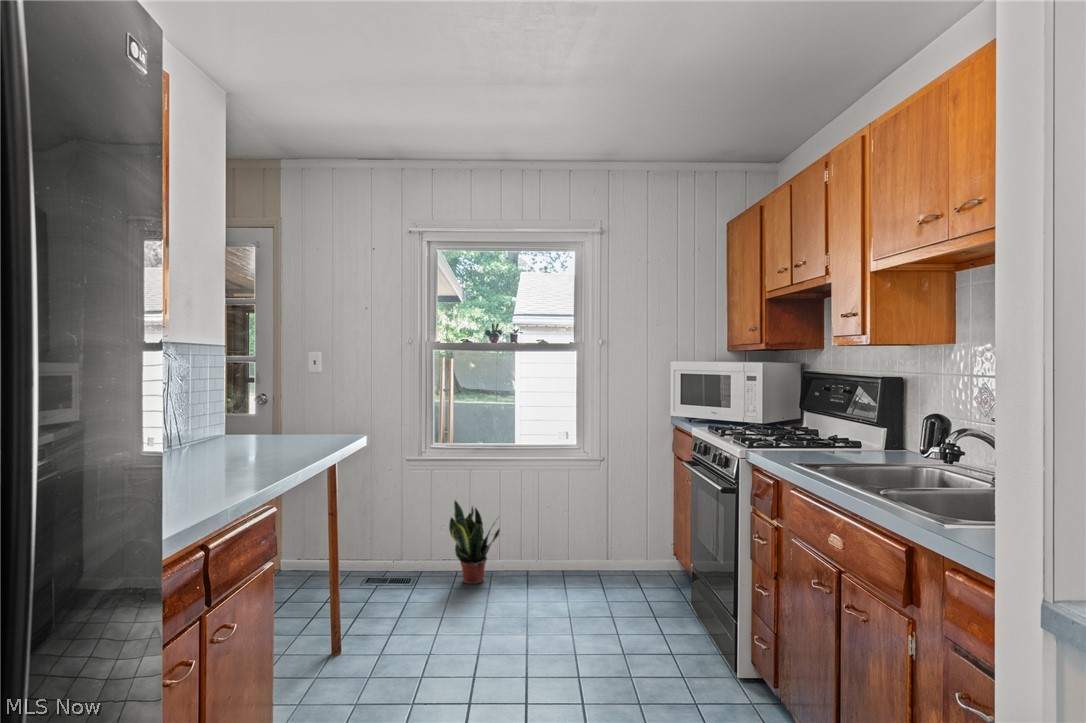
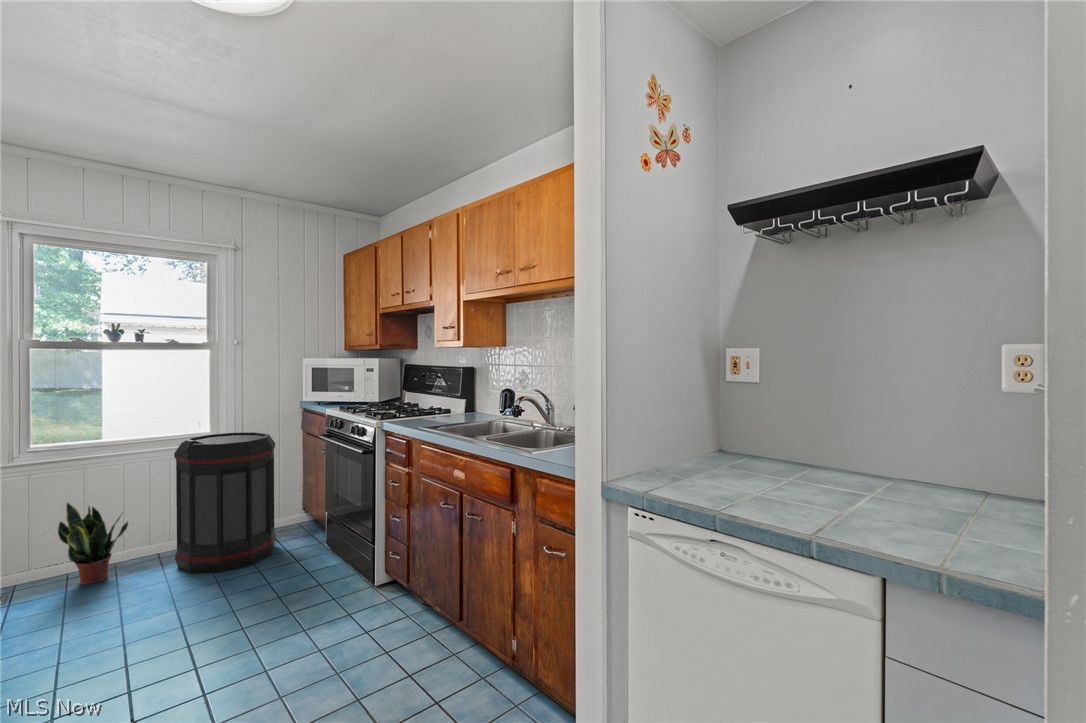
trash can: none [537,447,636,605] -> present [174,432,276,573]

